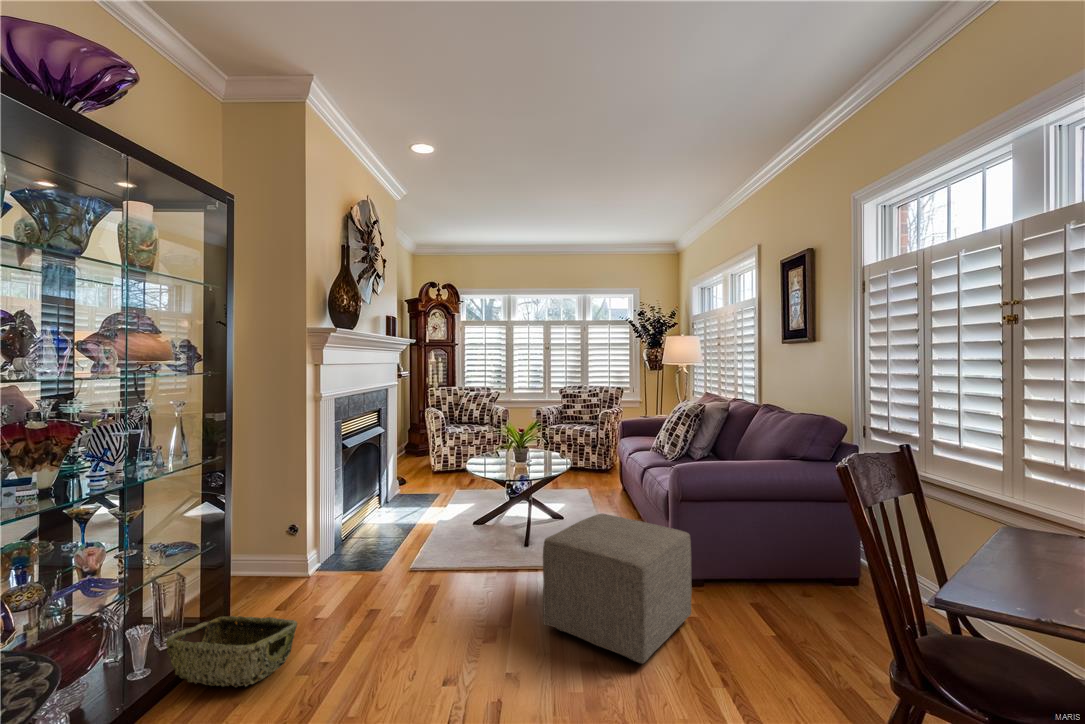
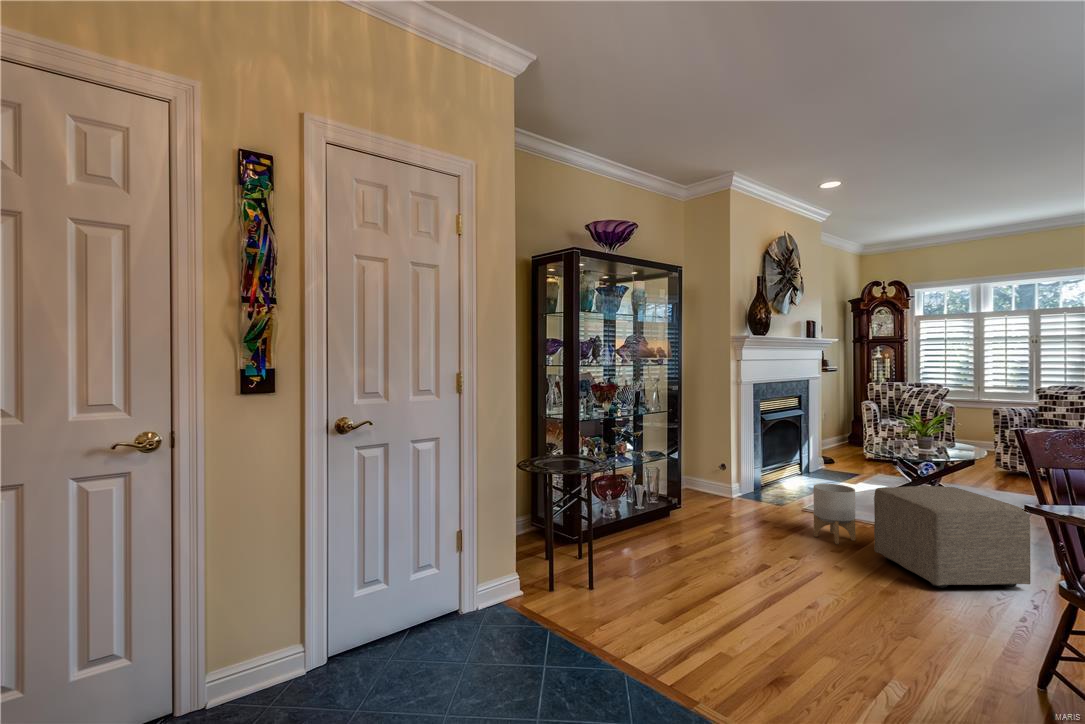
planter: none [456,535,507,625] -> present [813,484,855,544]
woven basket: present [166,616,297,687] -> none [650,492,709,524]

